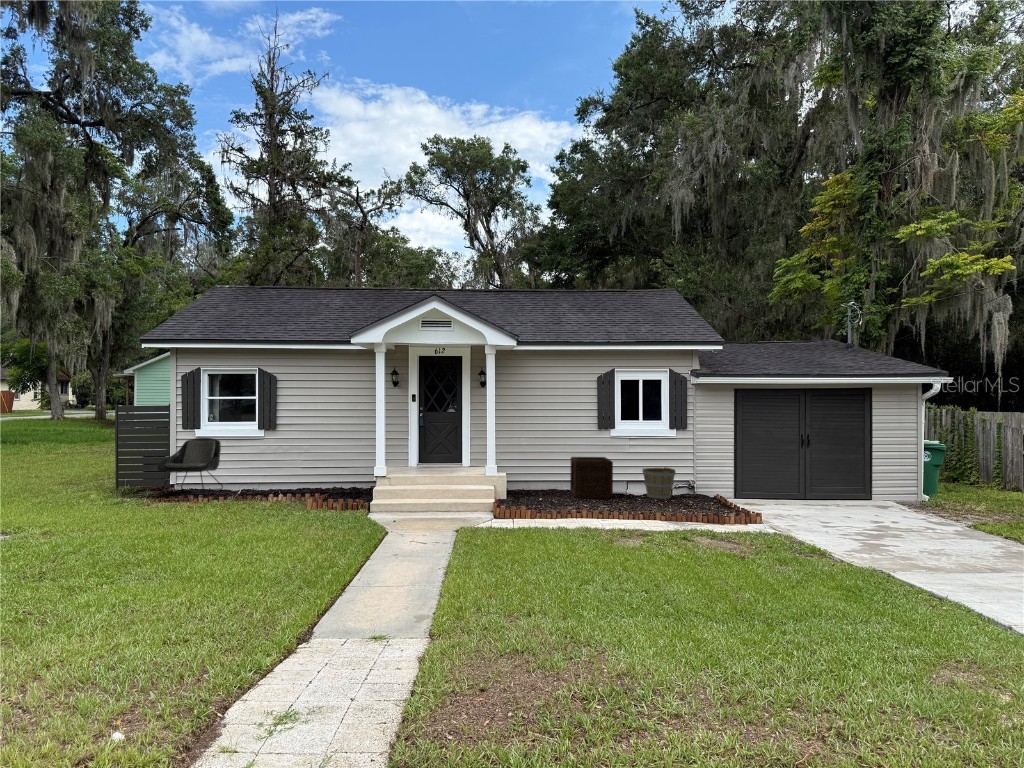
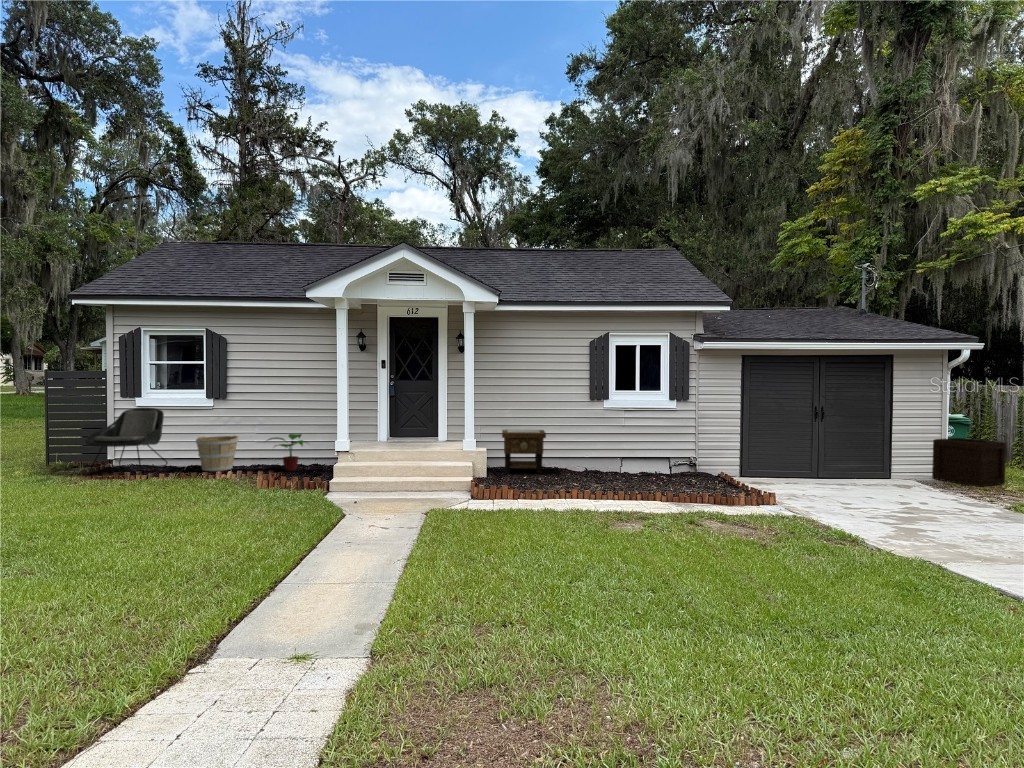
side table: none [519,456,559,496] -> present [502,429,546,473]
wooden crate: present [570,457,613,498] -> present [932,438,1006,487]
potted plant: none [309,461,348,494] -> present [268,434,305,471]
wooden bucket: present [642,468,676,499] -> present [196,436,239,471]

